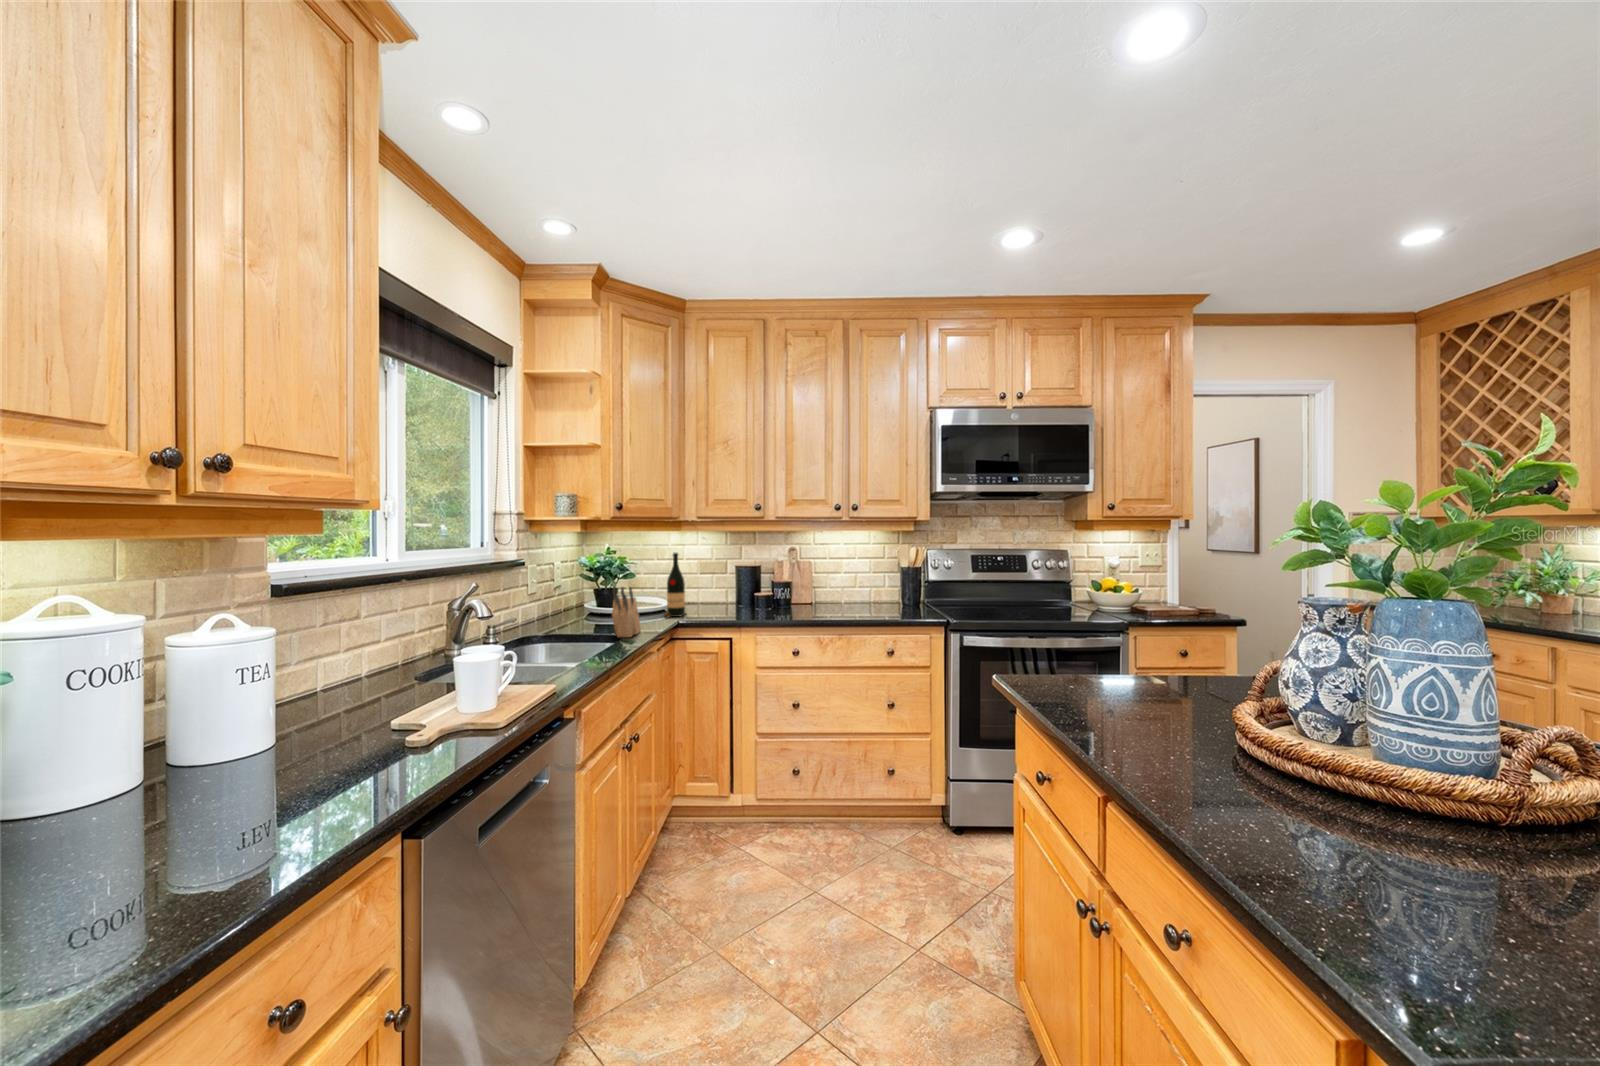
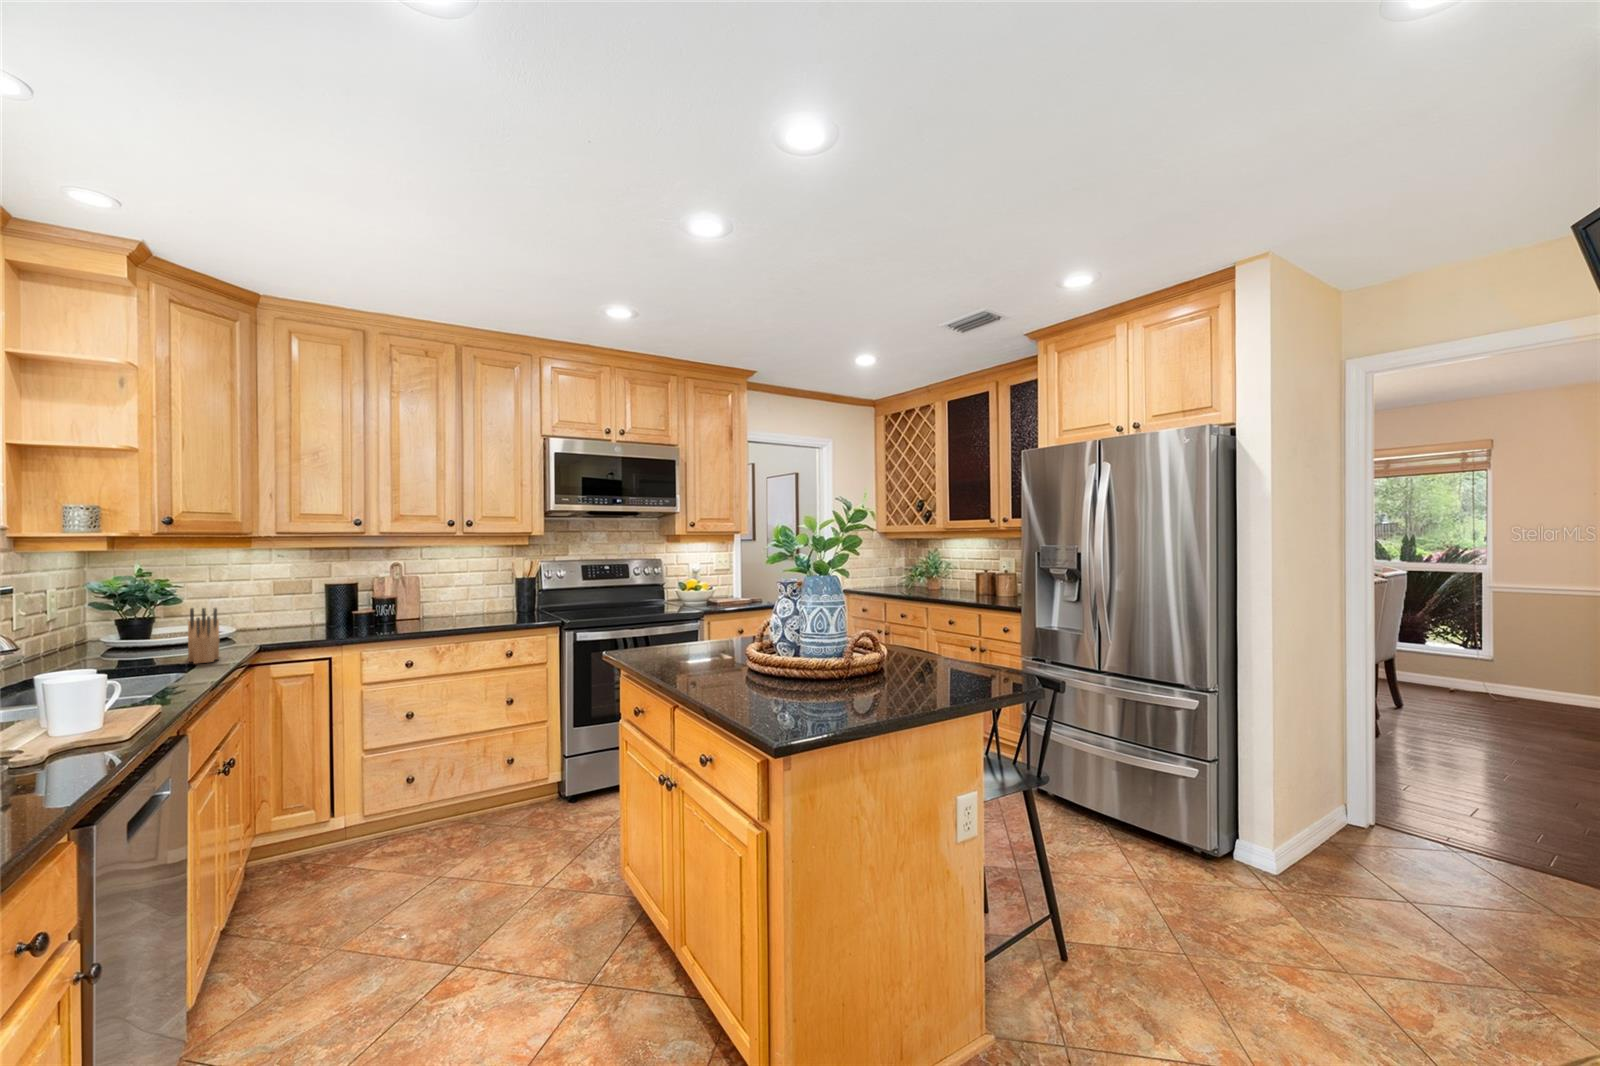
wine bottle: present [664,553,687,617] -> none [239,571,271,642]

